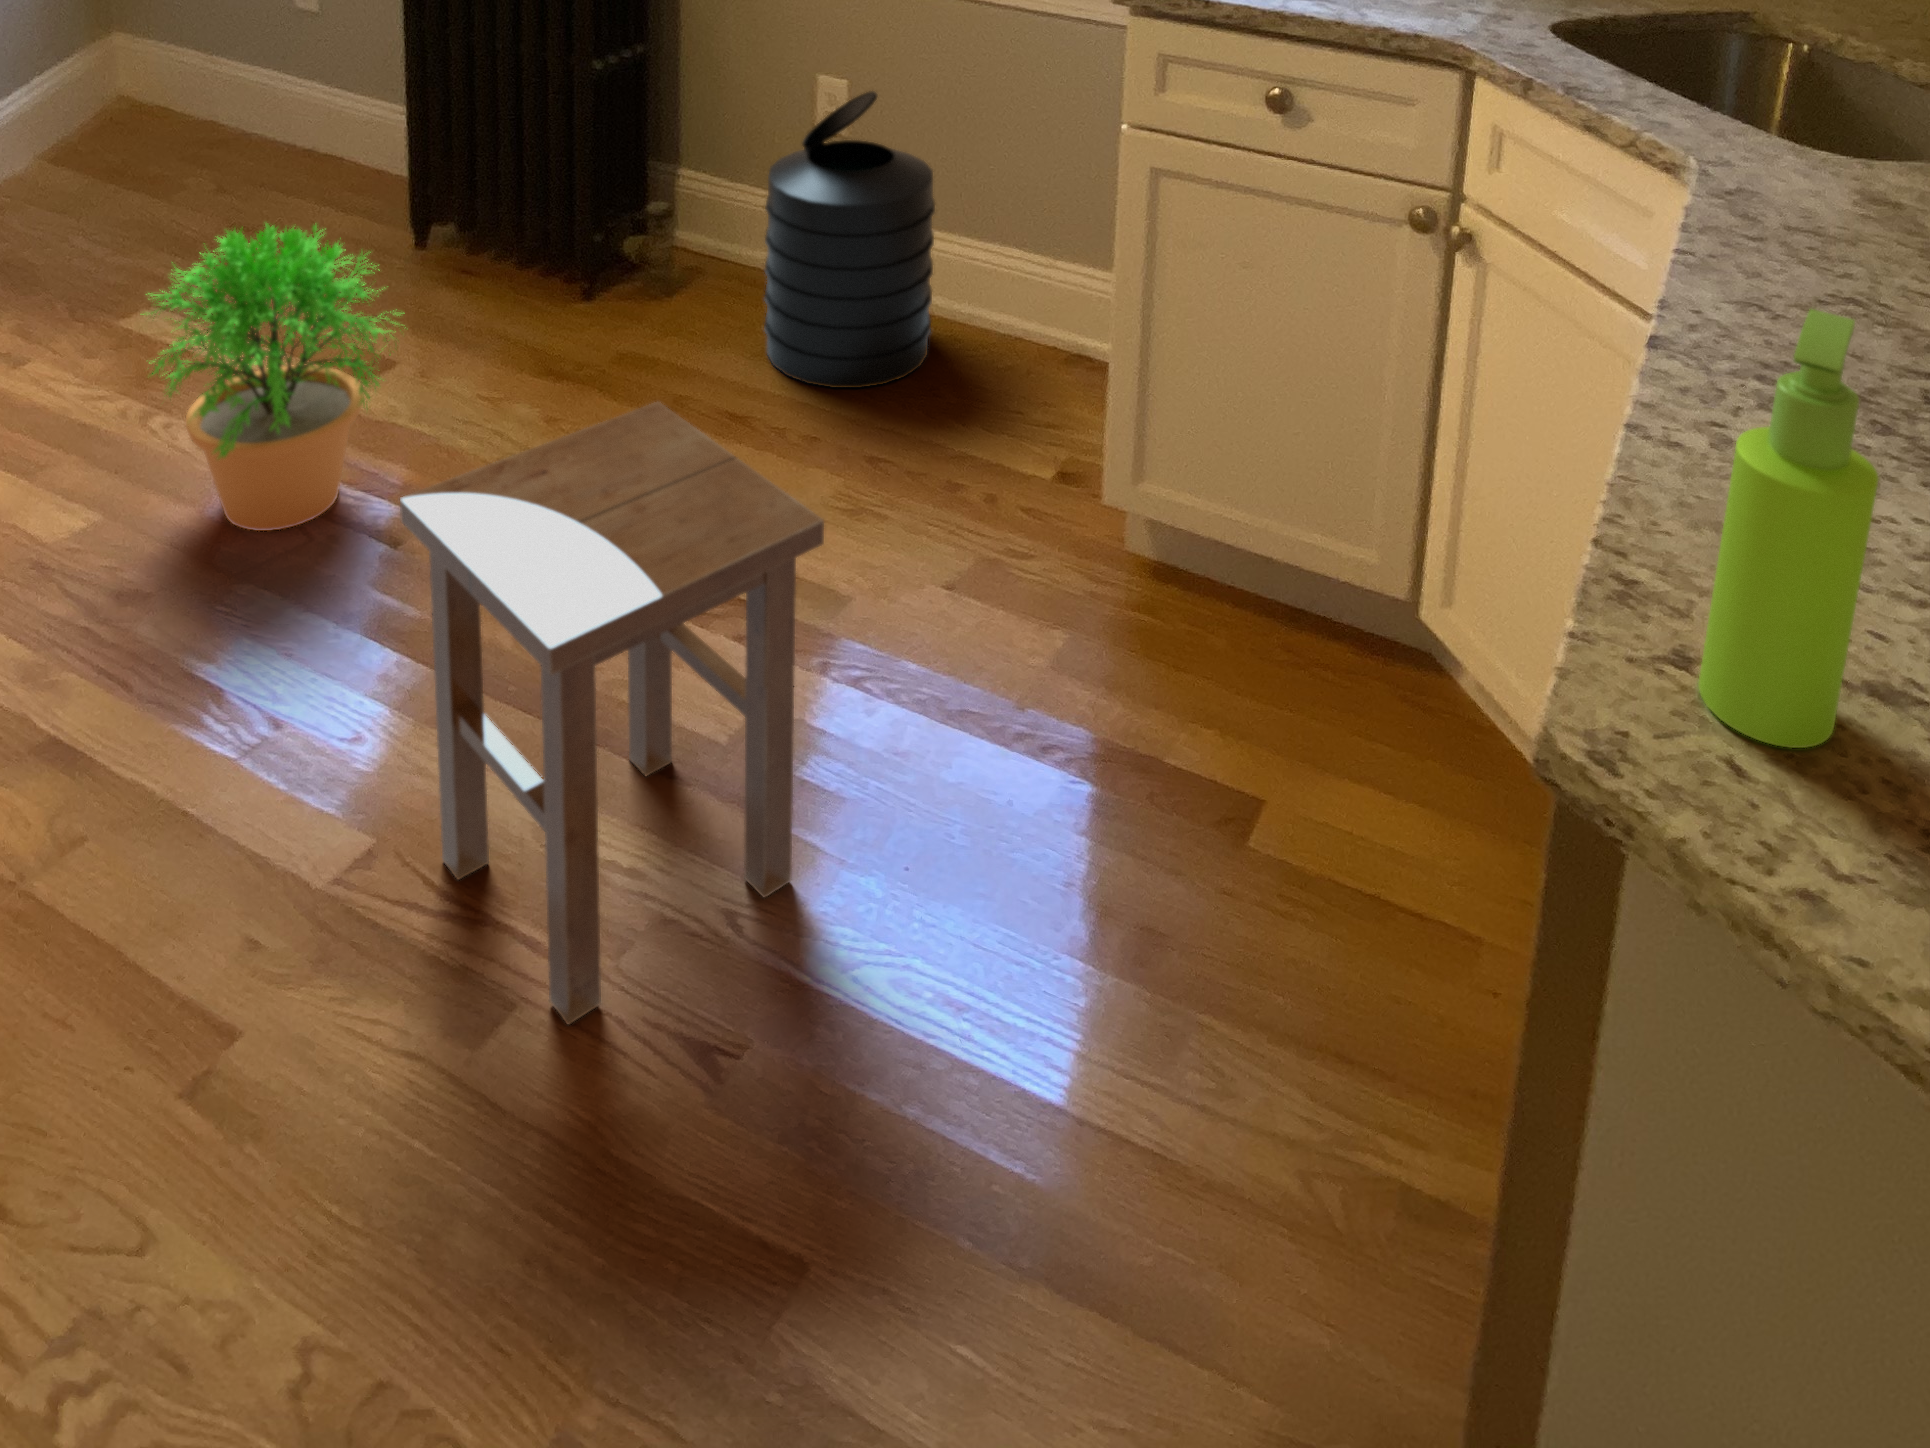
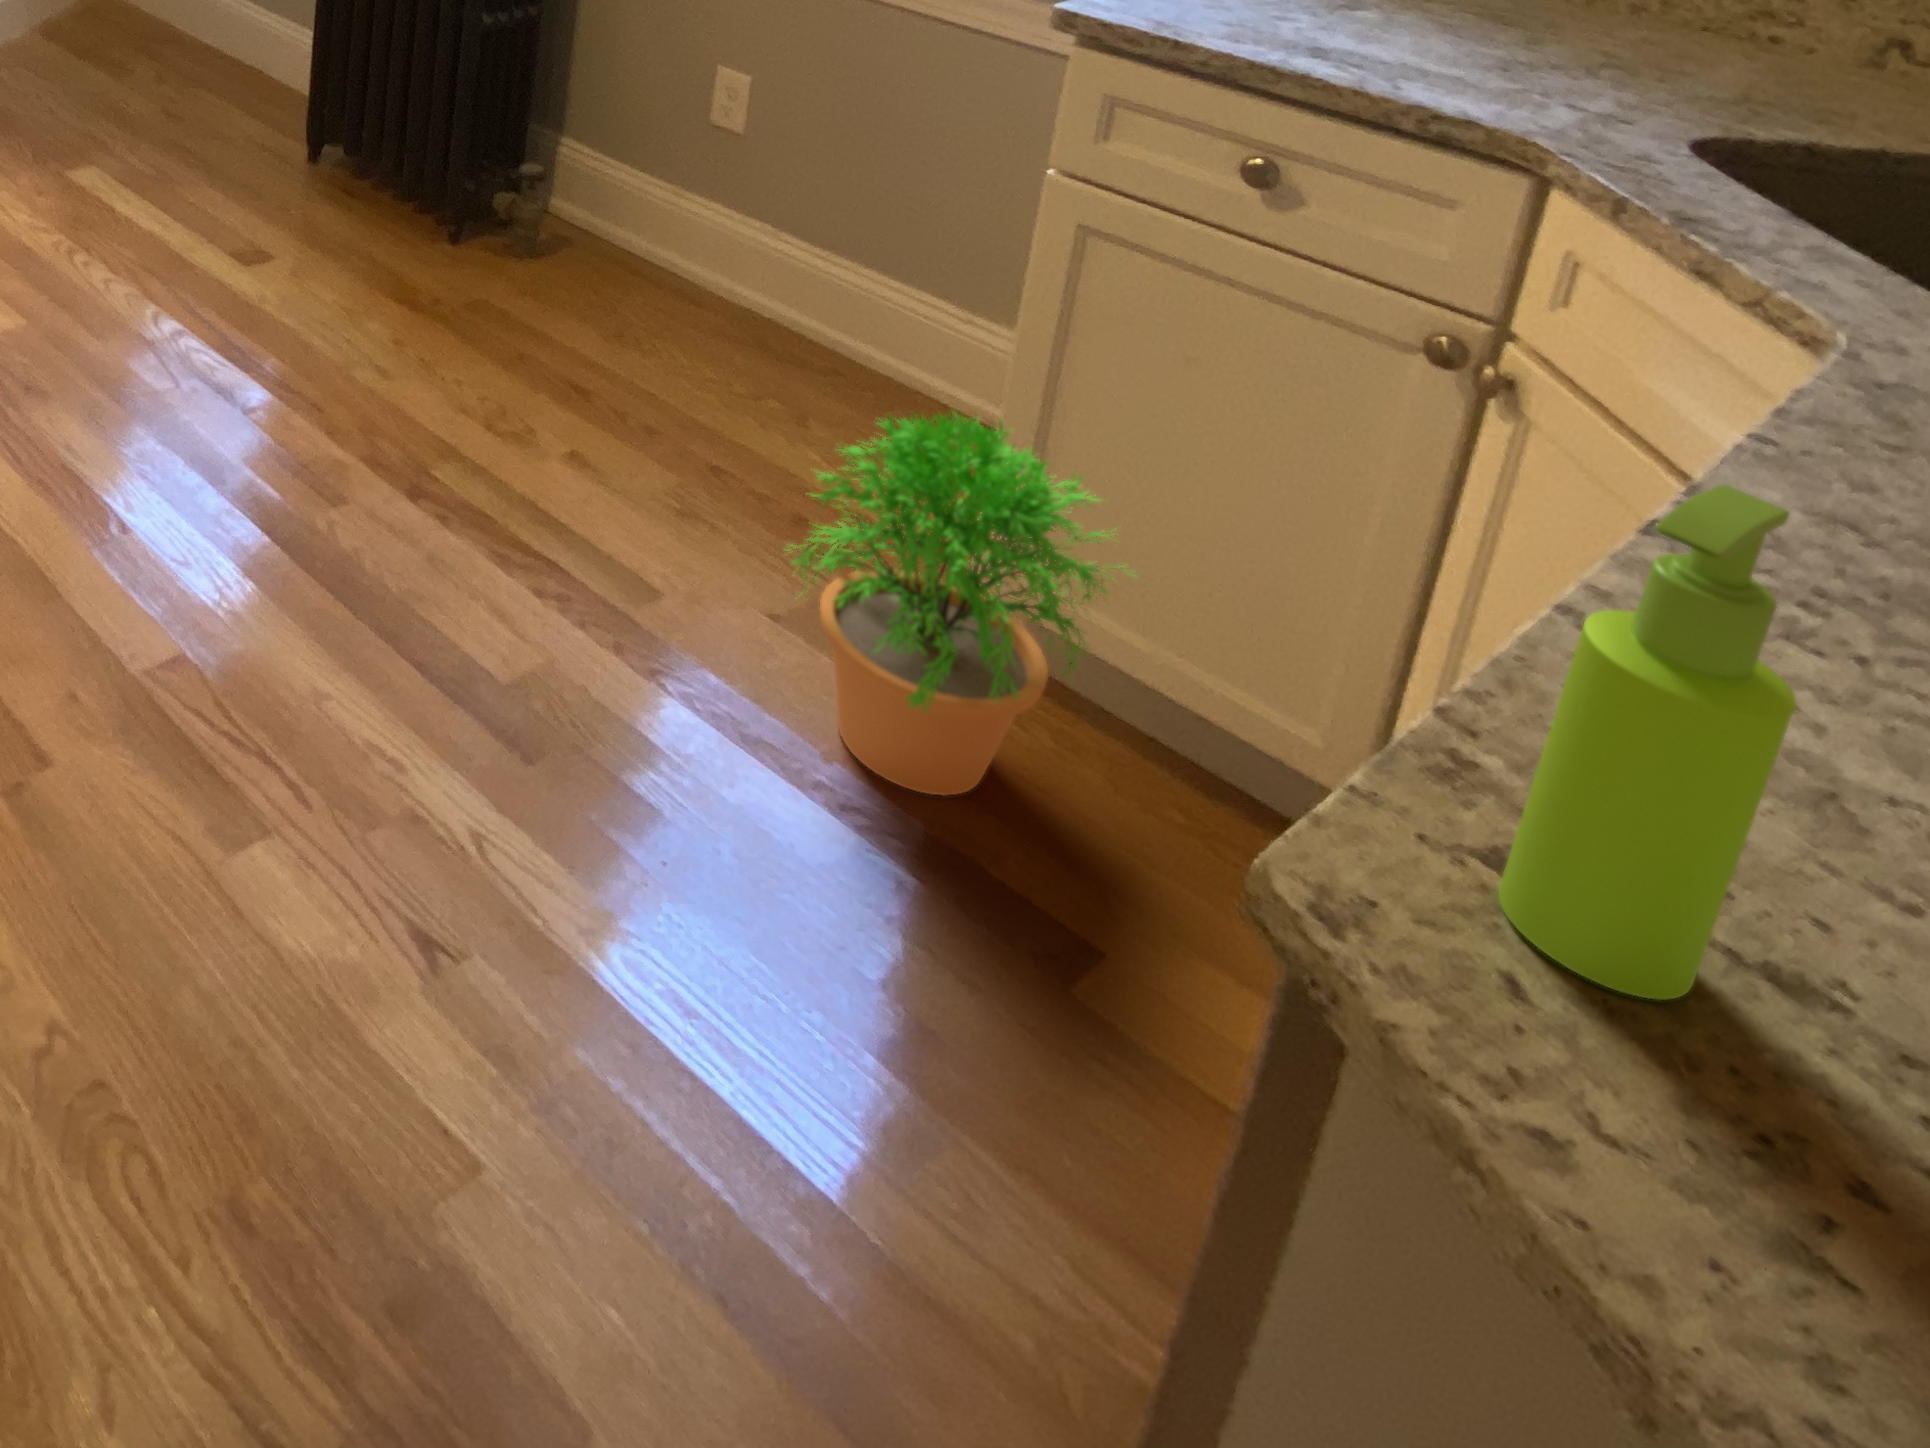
trash can: present [764,91,935,388] -> none [623,88,830,392]
potted plant: present [143,223,401,531] -> present [792,411,1135,795]
stool: present [400,402,824,1024] -> none [237,337,617,860]

